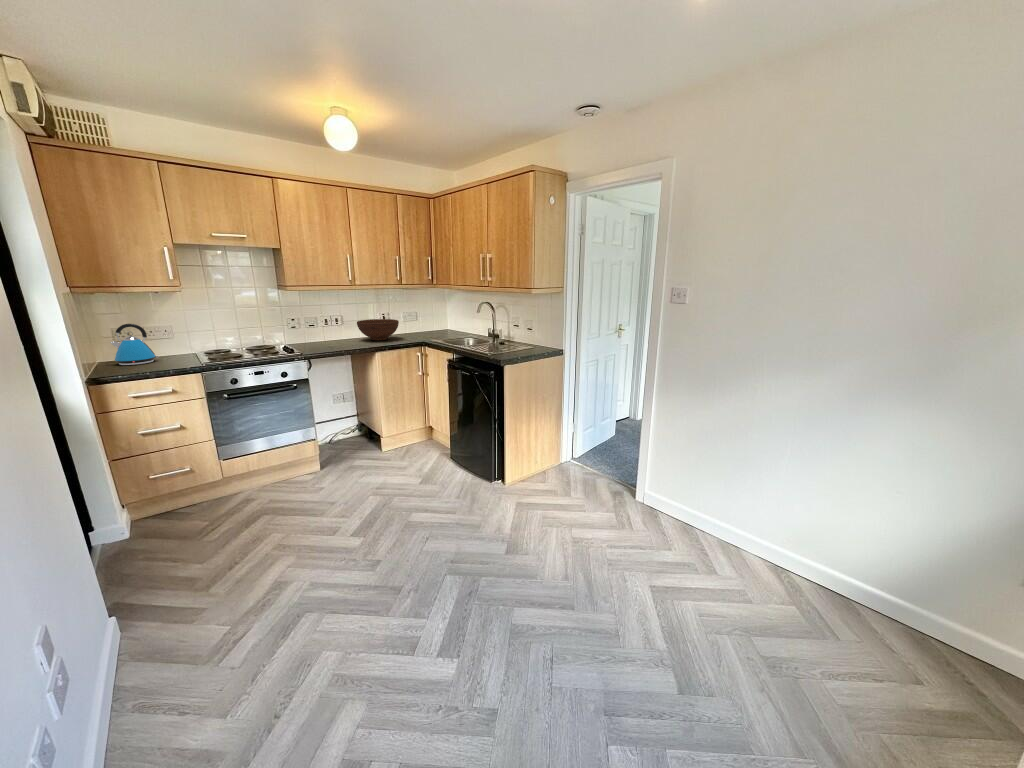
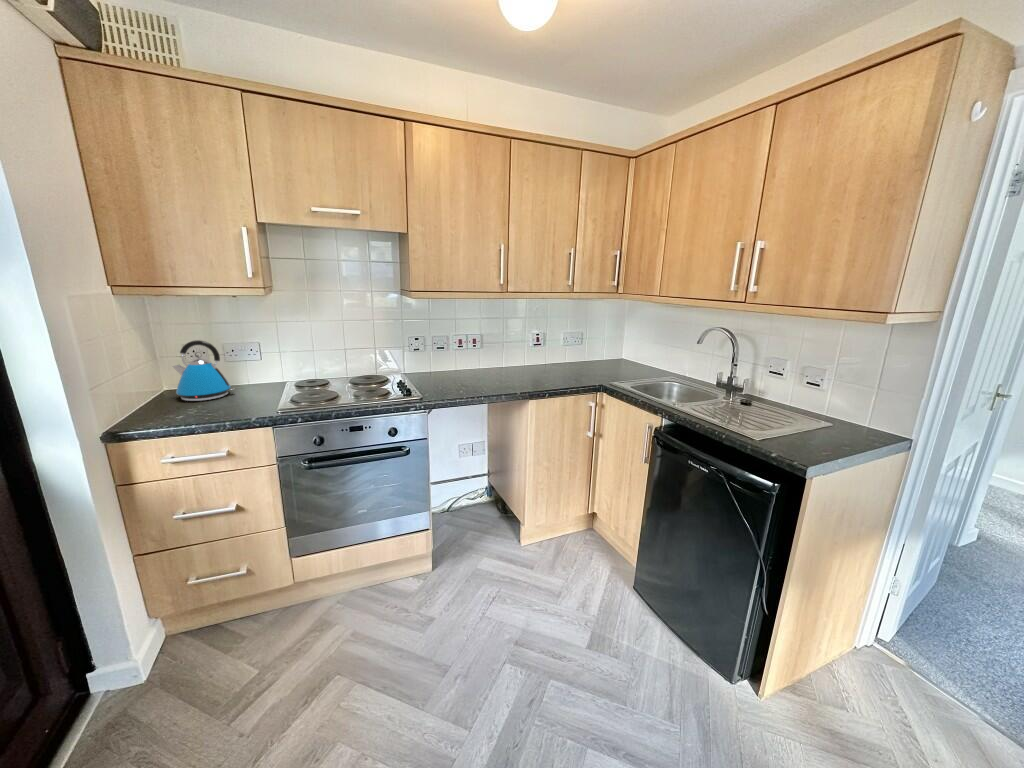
fruit bowl: present [357,319,399,340] -> none [503,342,563,376]

